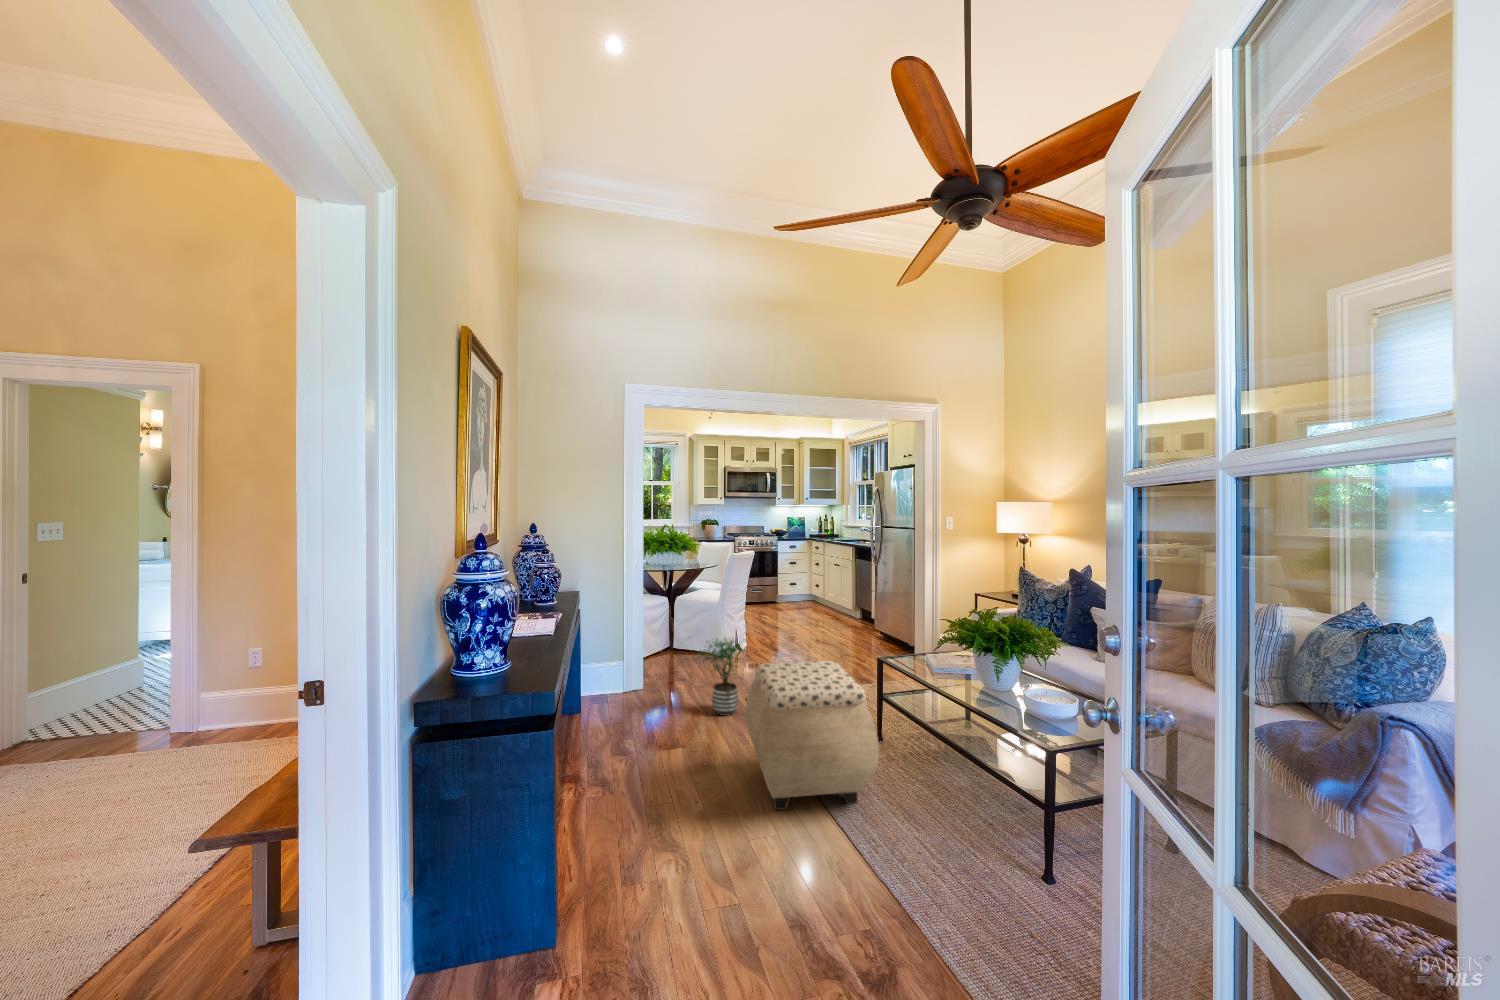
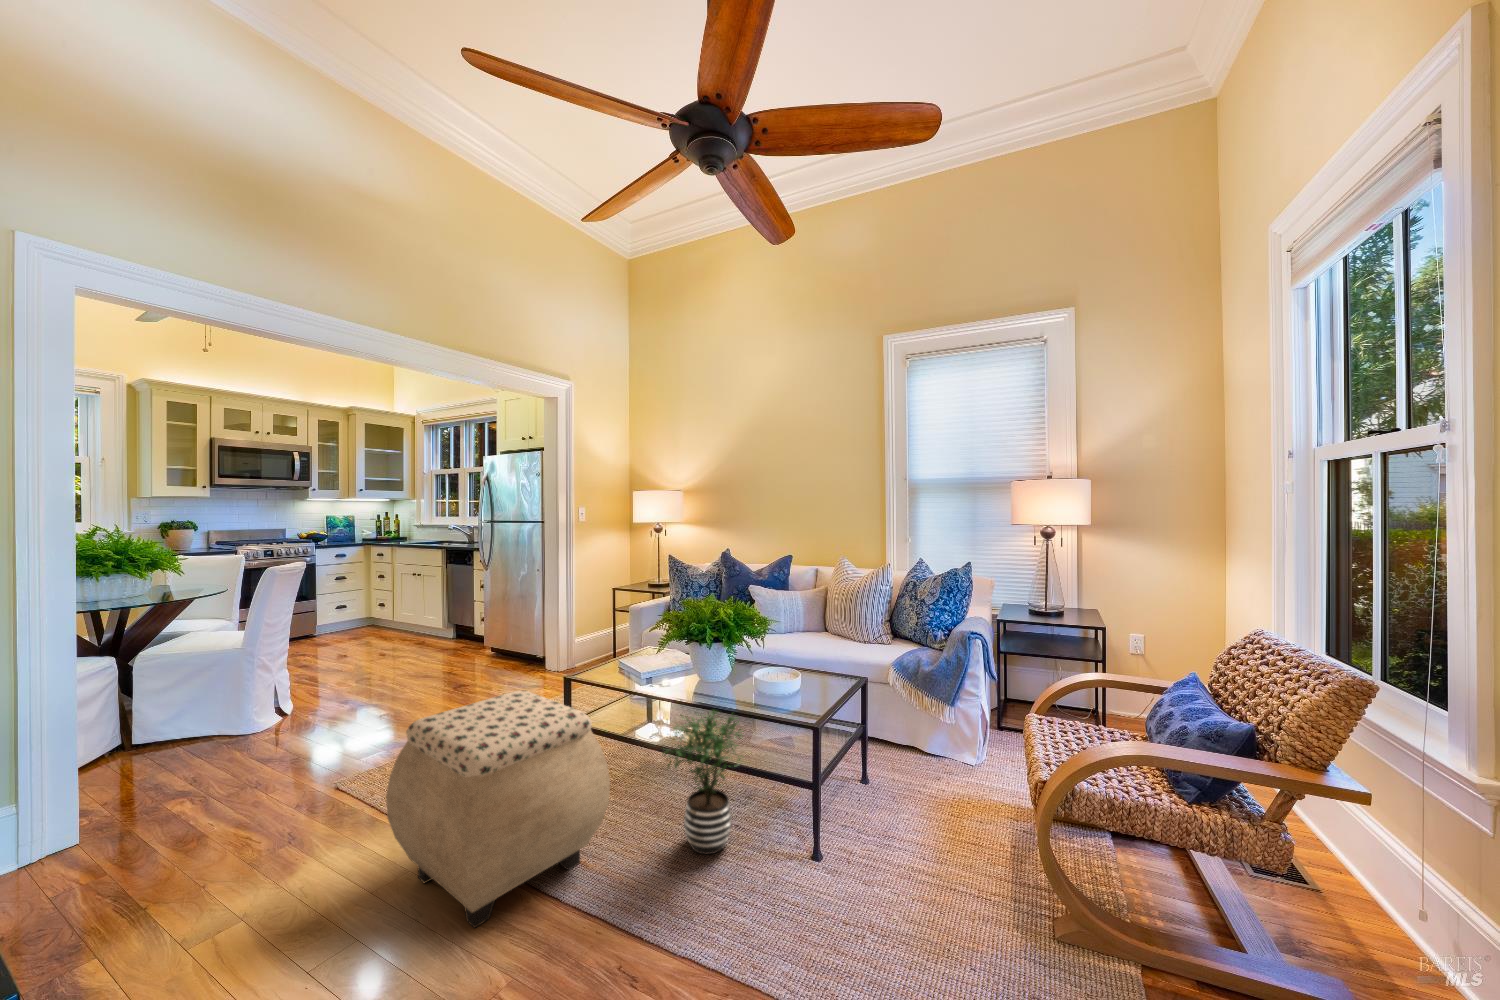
potted plant: present [701,638,745,716] -> present [663,710,743,854]

